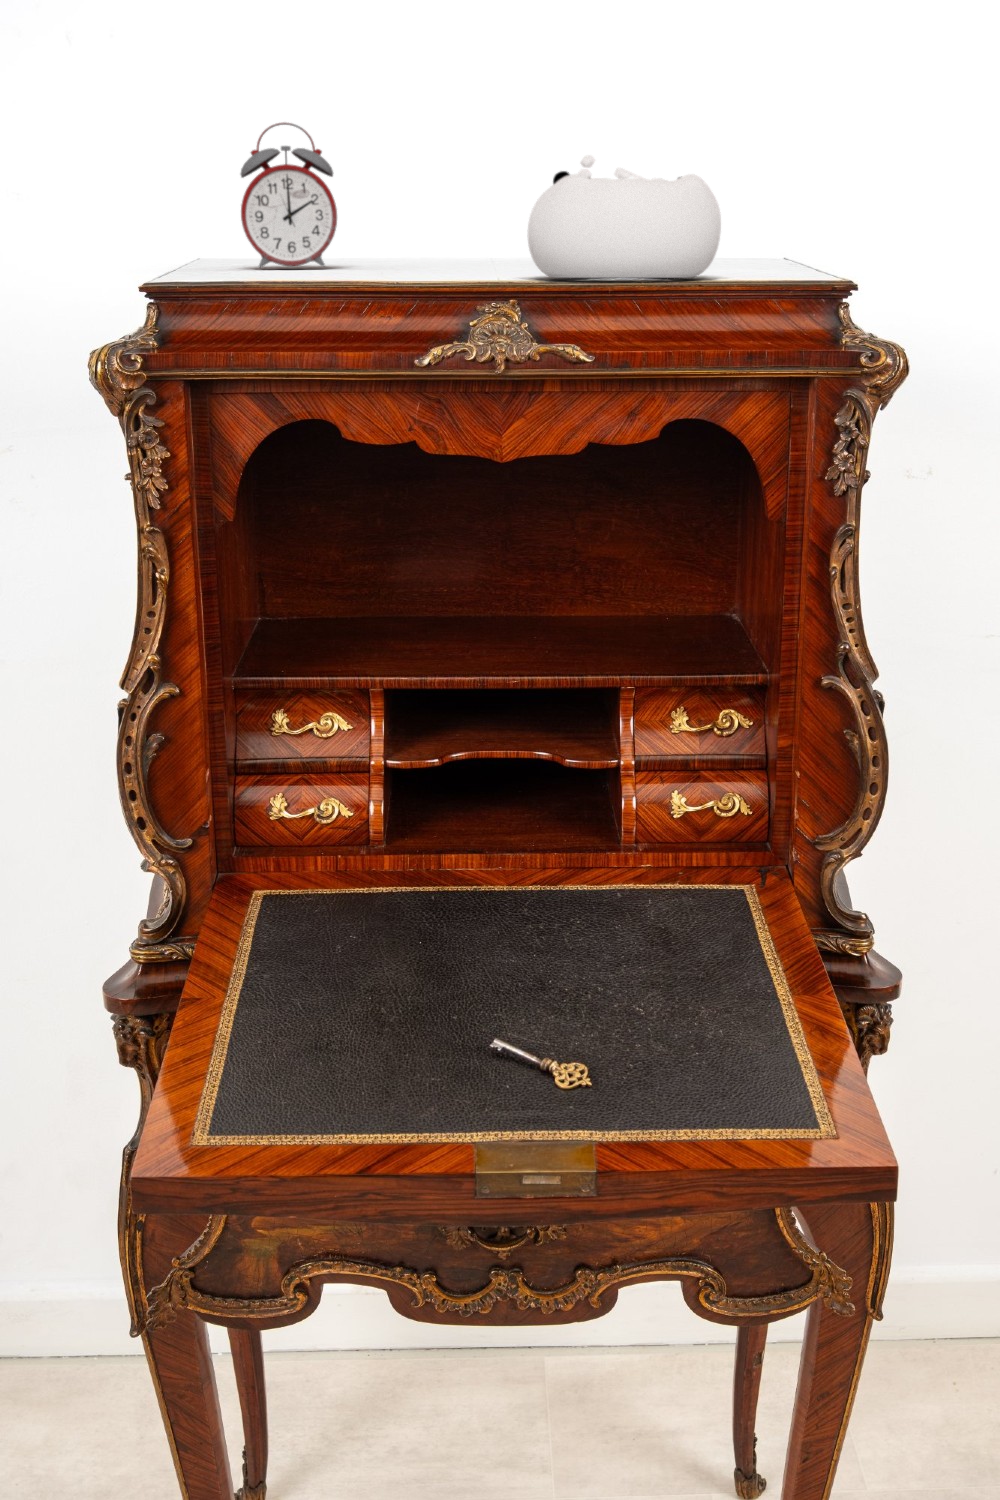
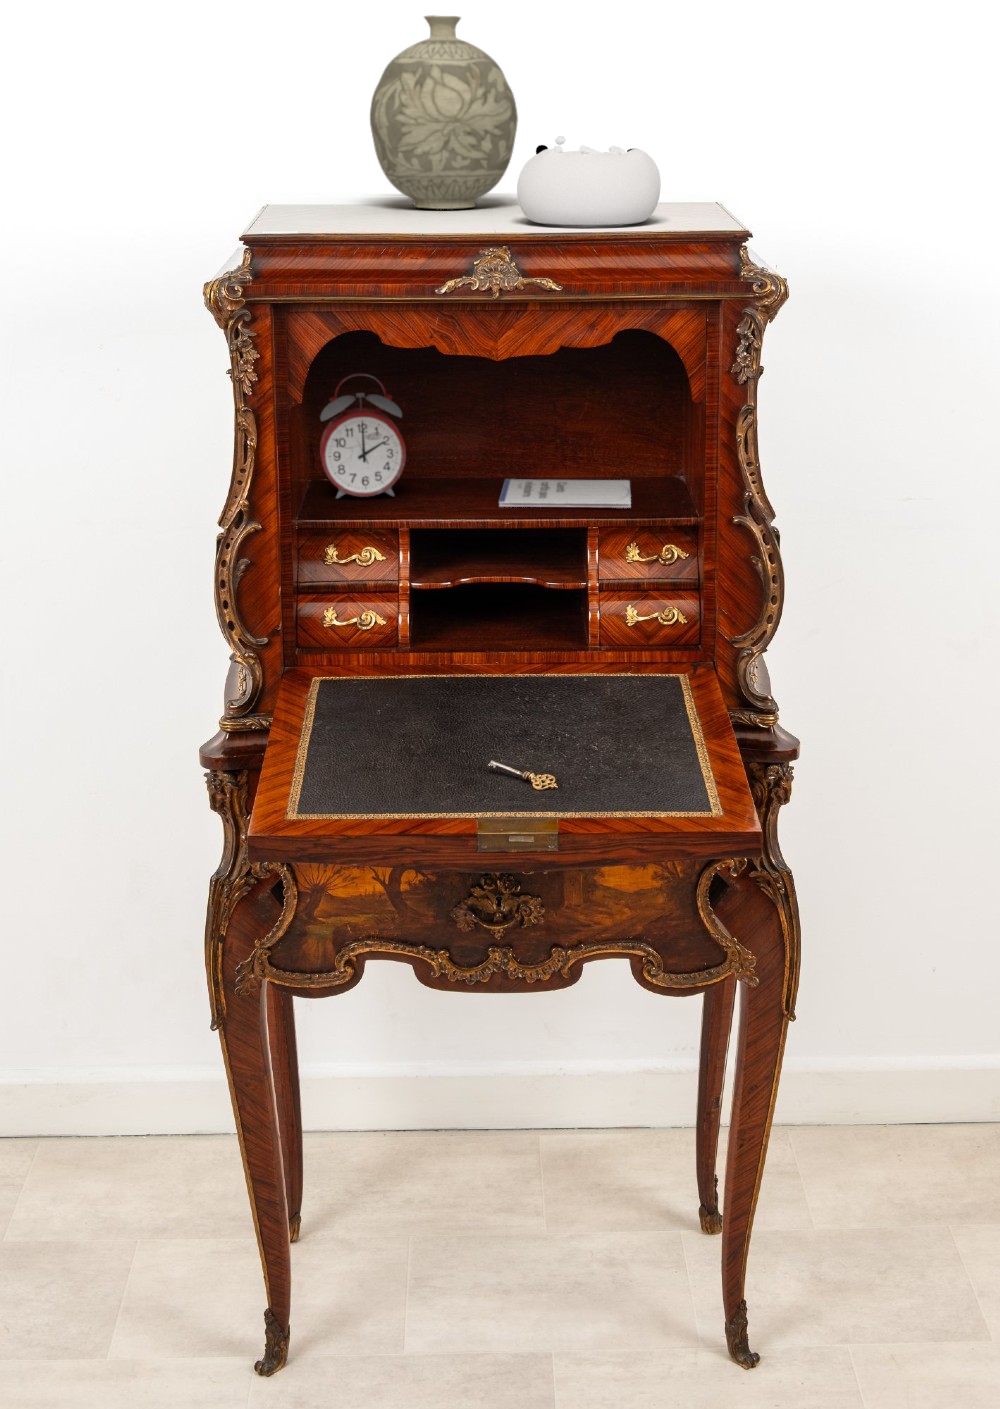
decorative vase: none [337,19,525,270] -> present [370,16,518,209]
alarm clock: present [241,122,337,267] -> present [320,374,406,499]
notebook: none [502,613,676,657] -> present [499,479,631,508]

